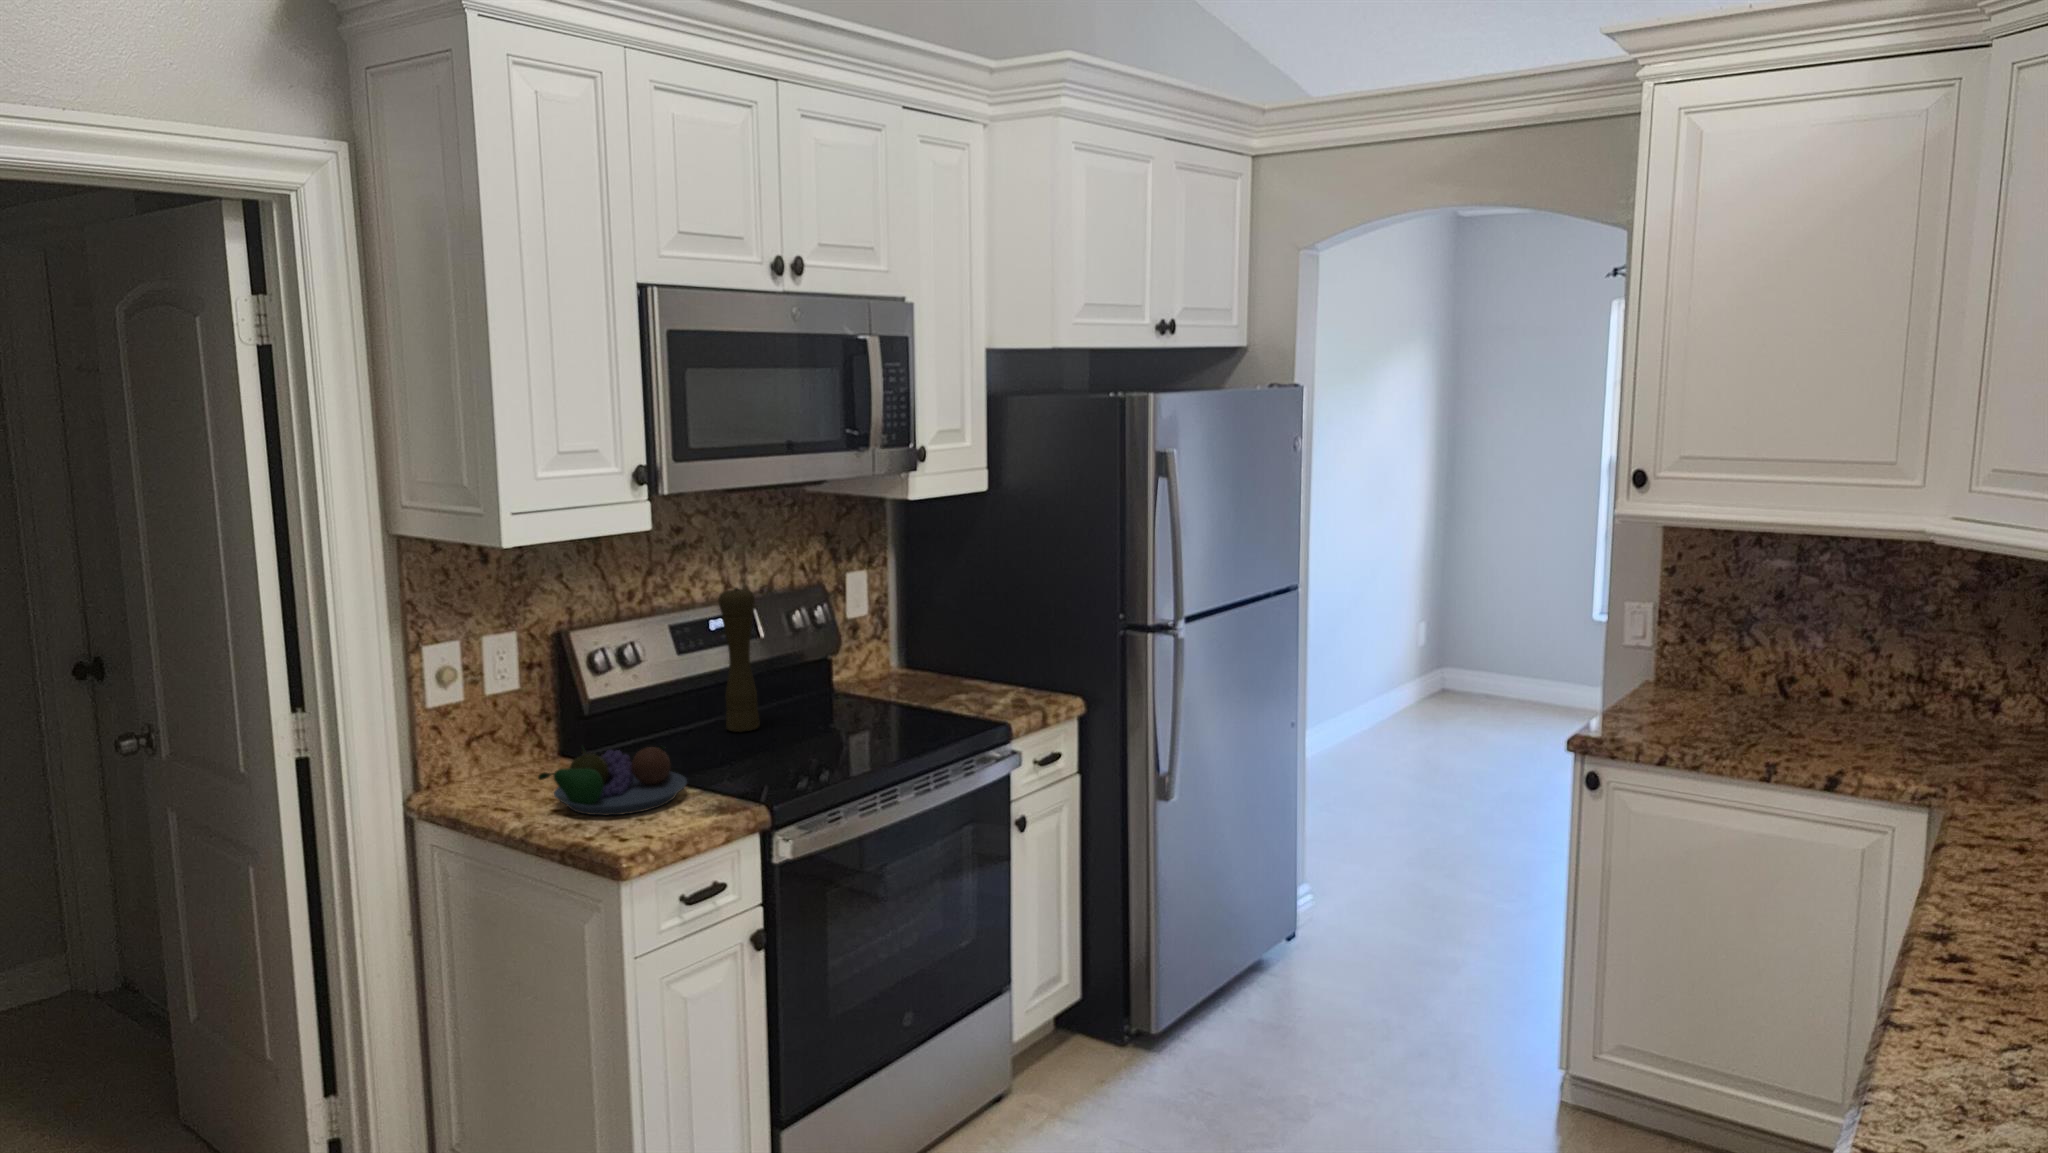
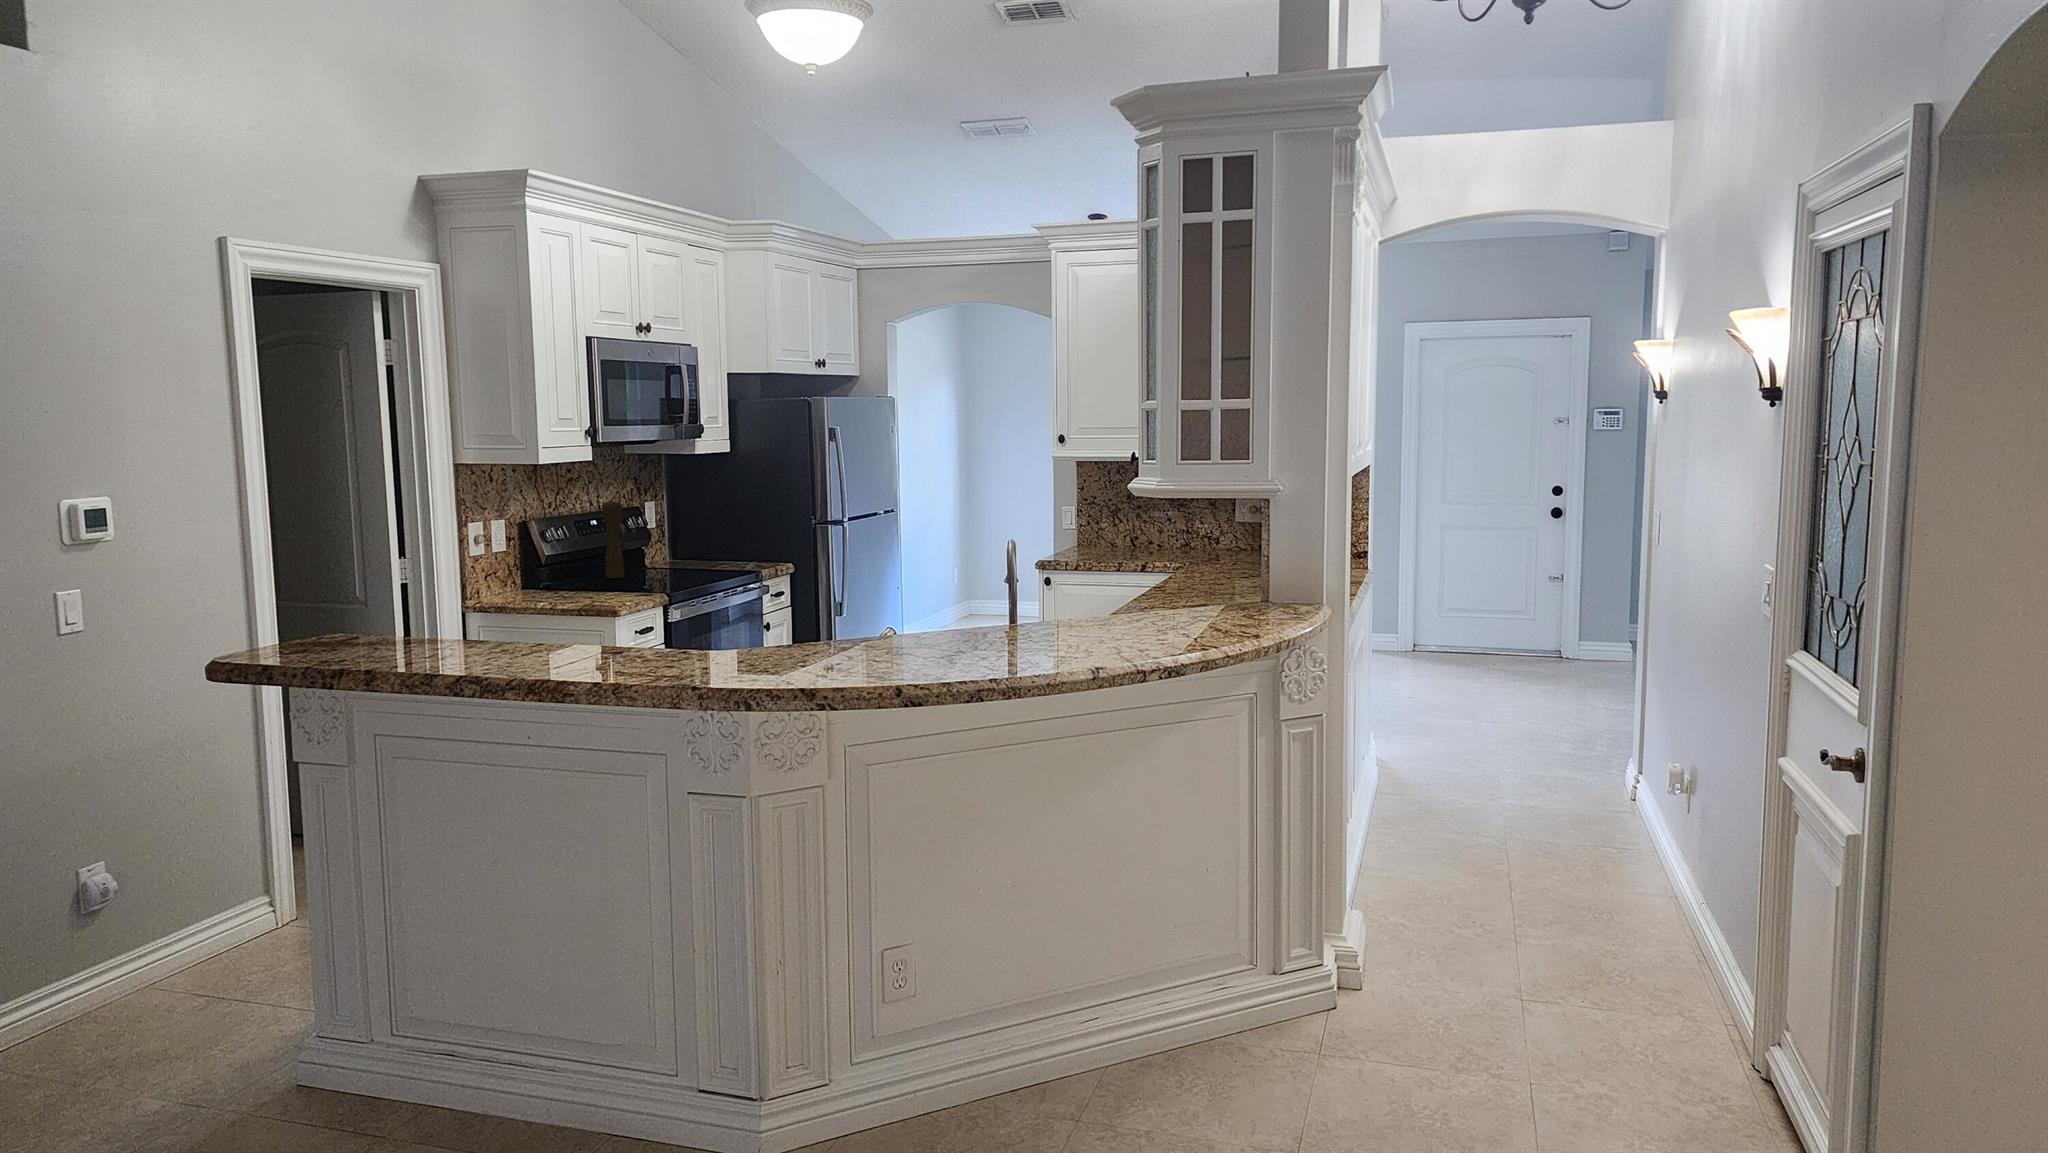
fruit bowl: present [538,746,687,816] -> none [548,571,620,601]

